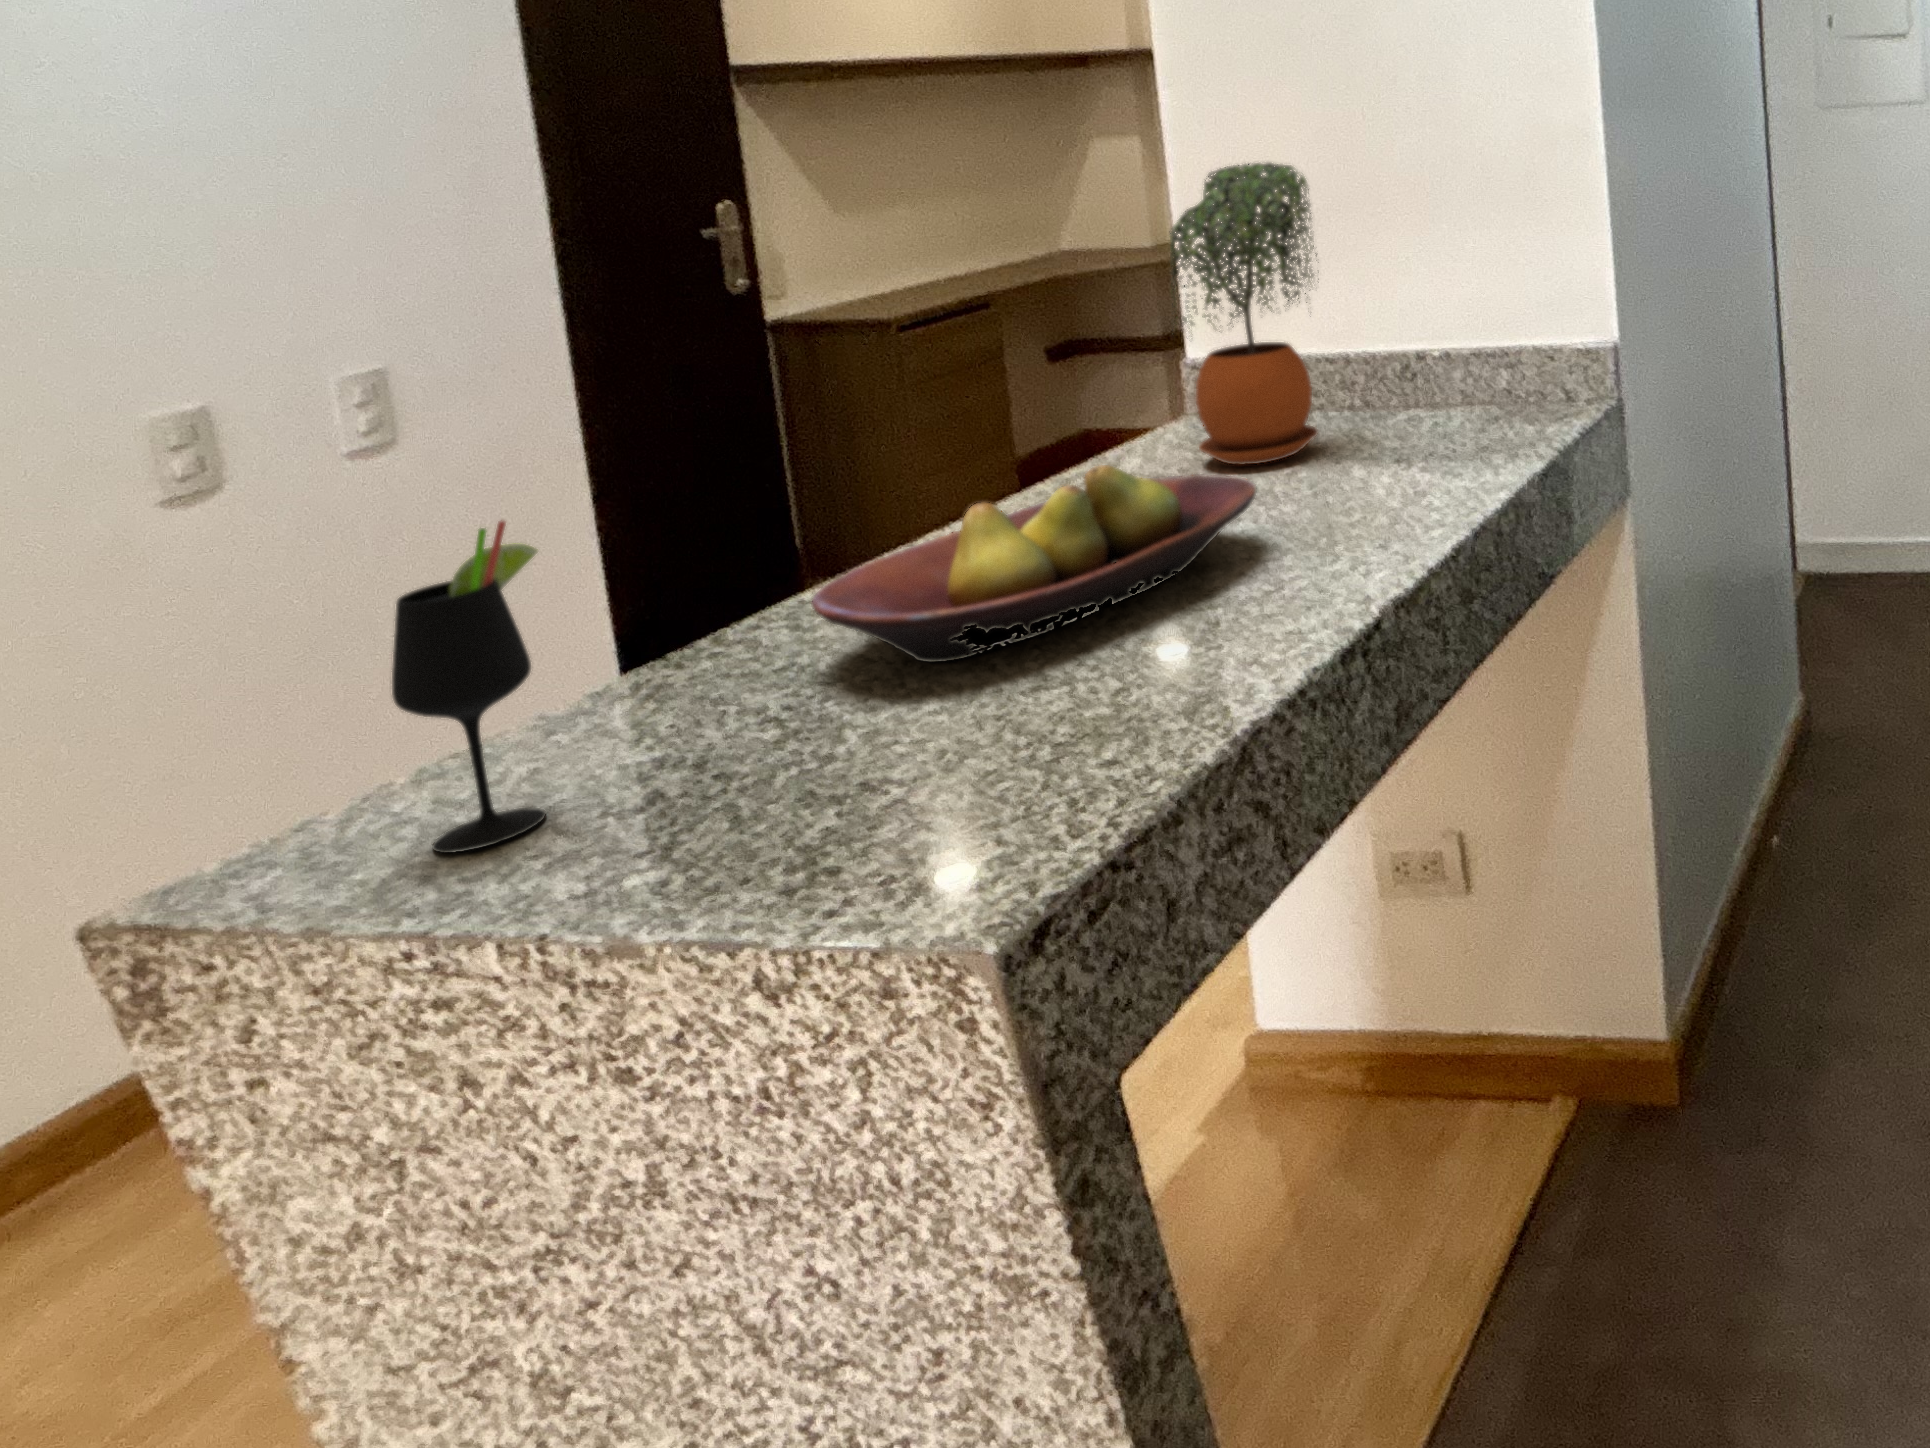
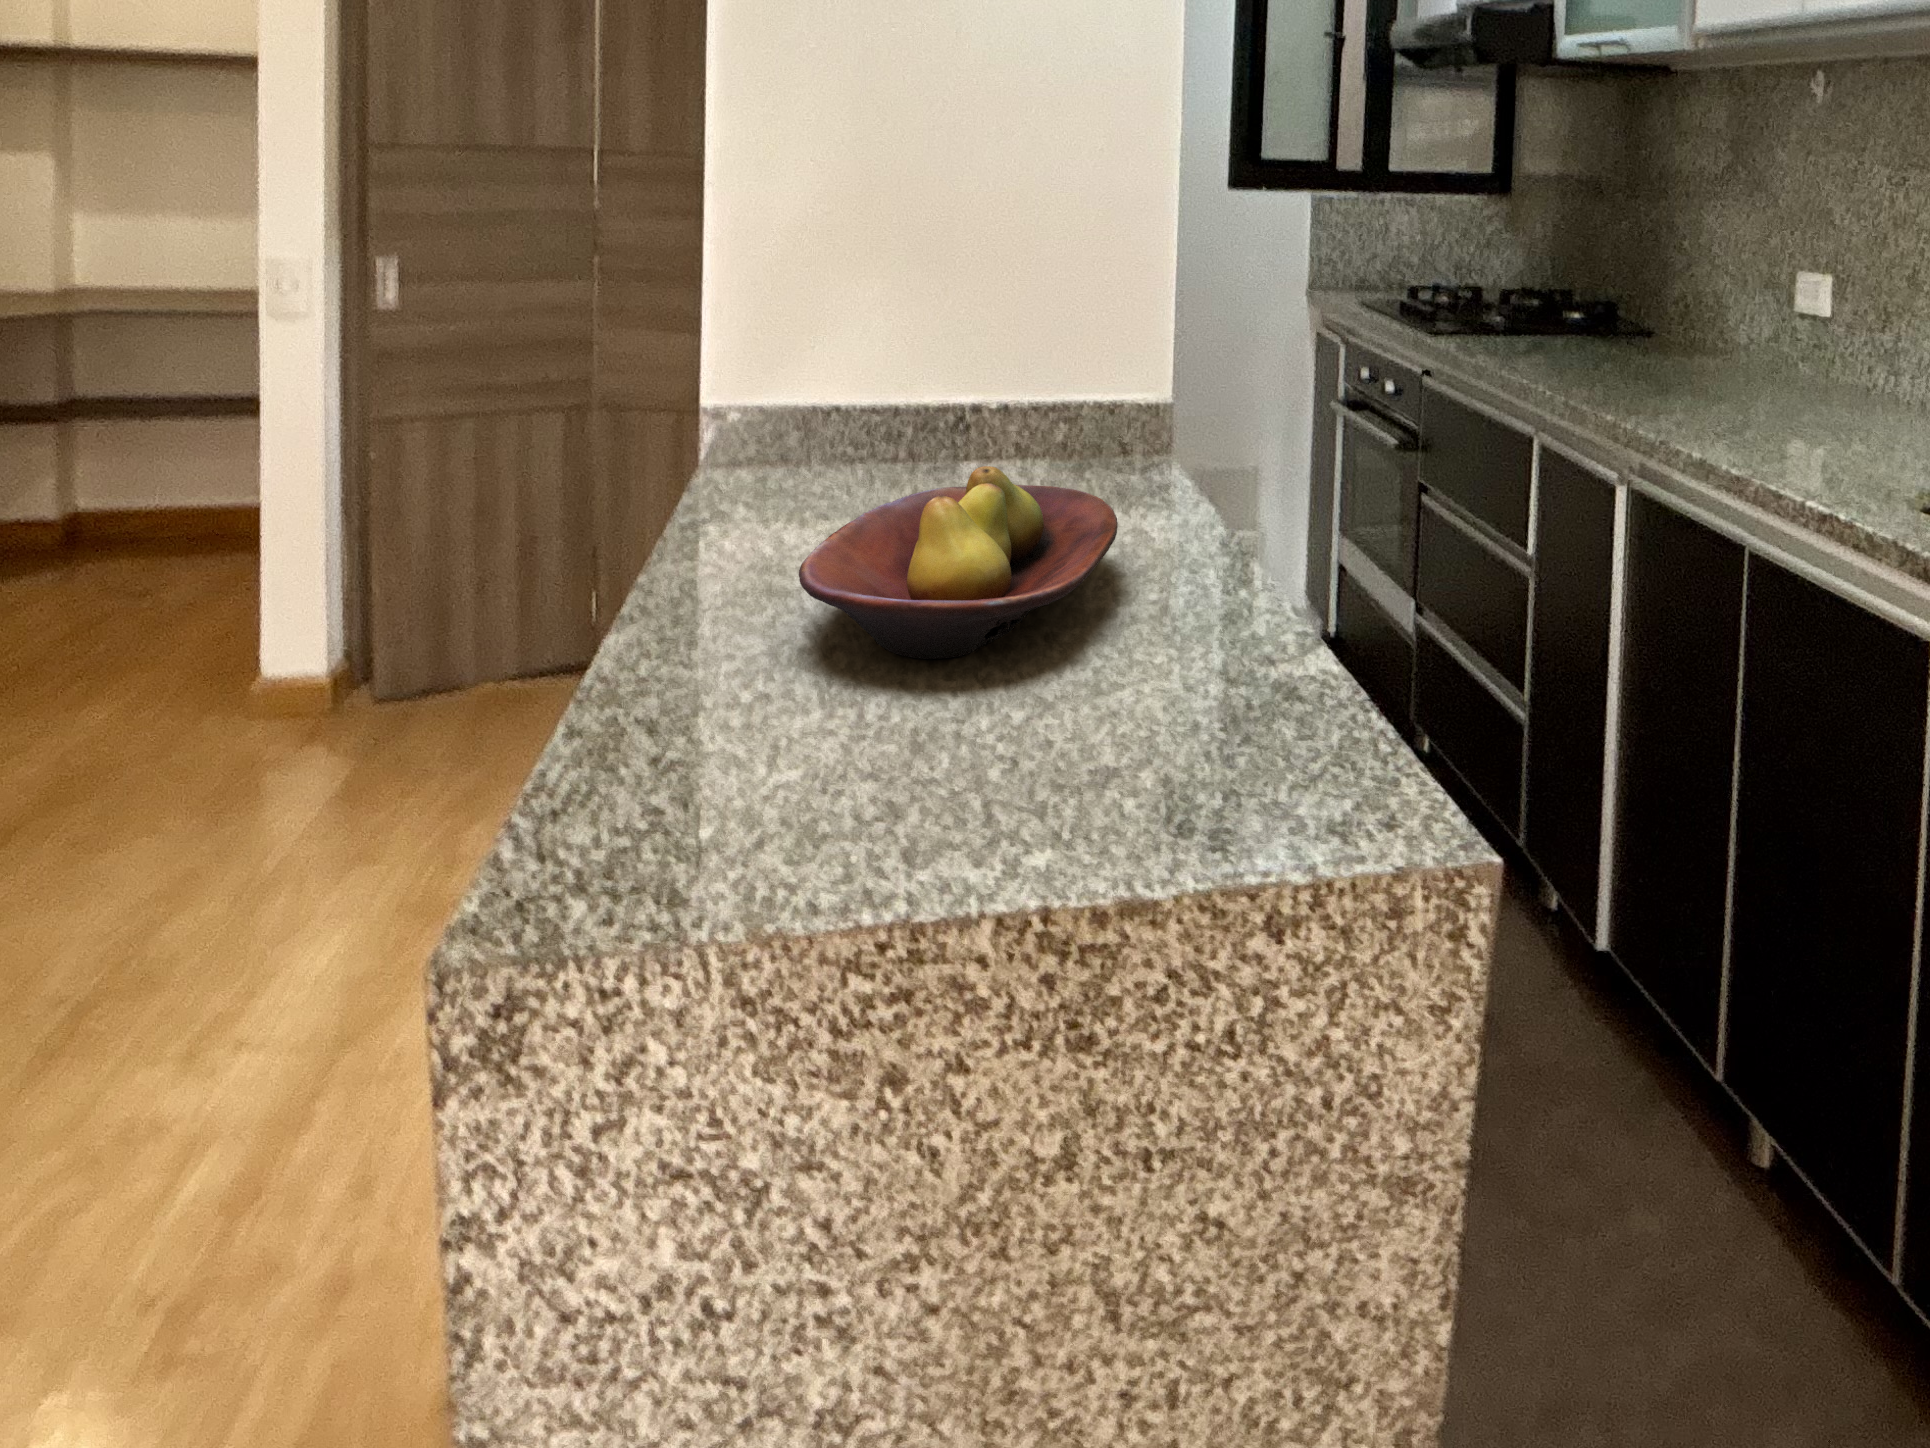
potted plant: present [1170,163,1319,465] -> none [843,175,995,485]
wine glass: present [392,520,546,853] -> none [670,476,808,850]

